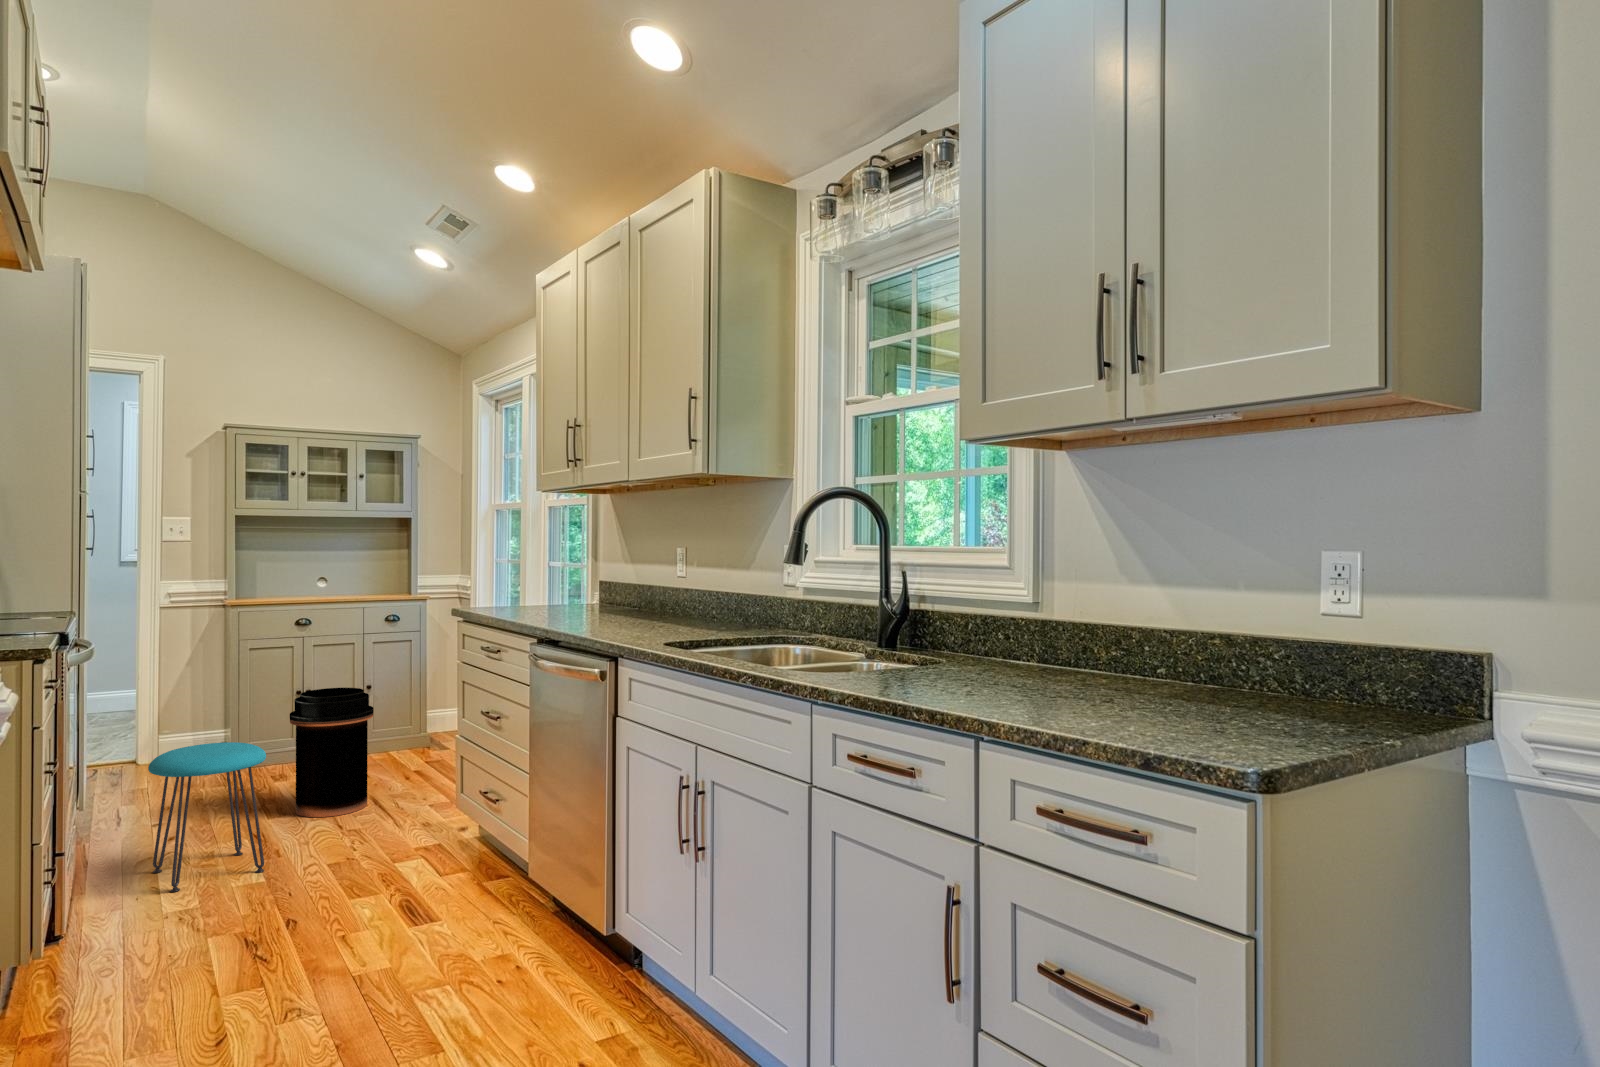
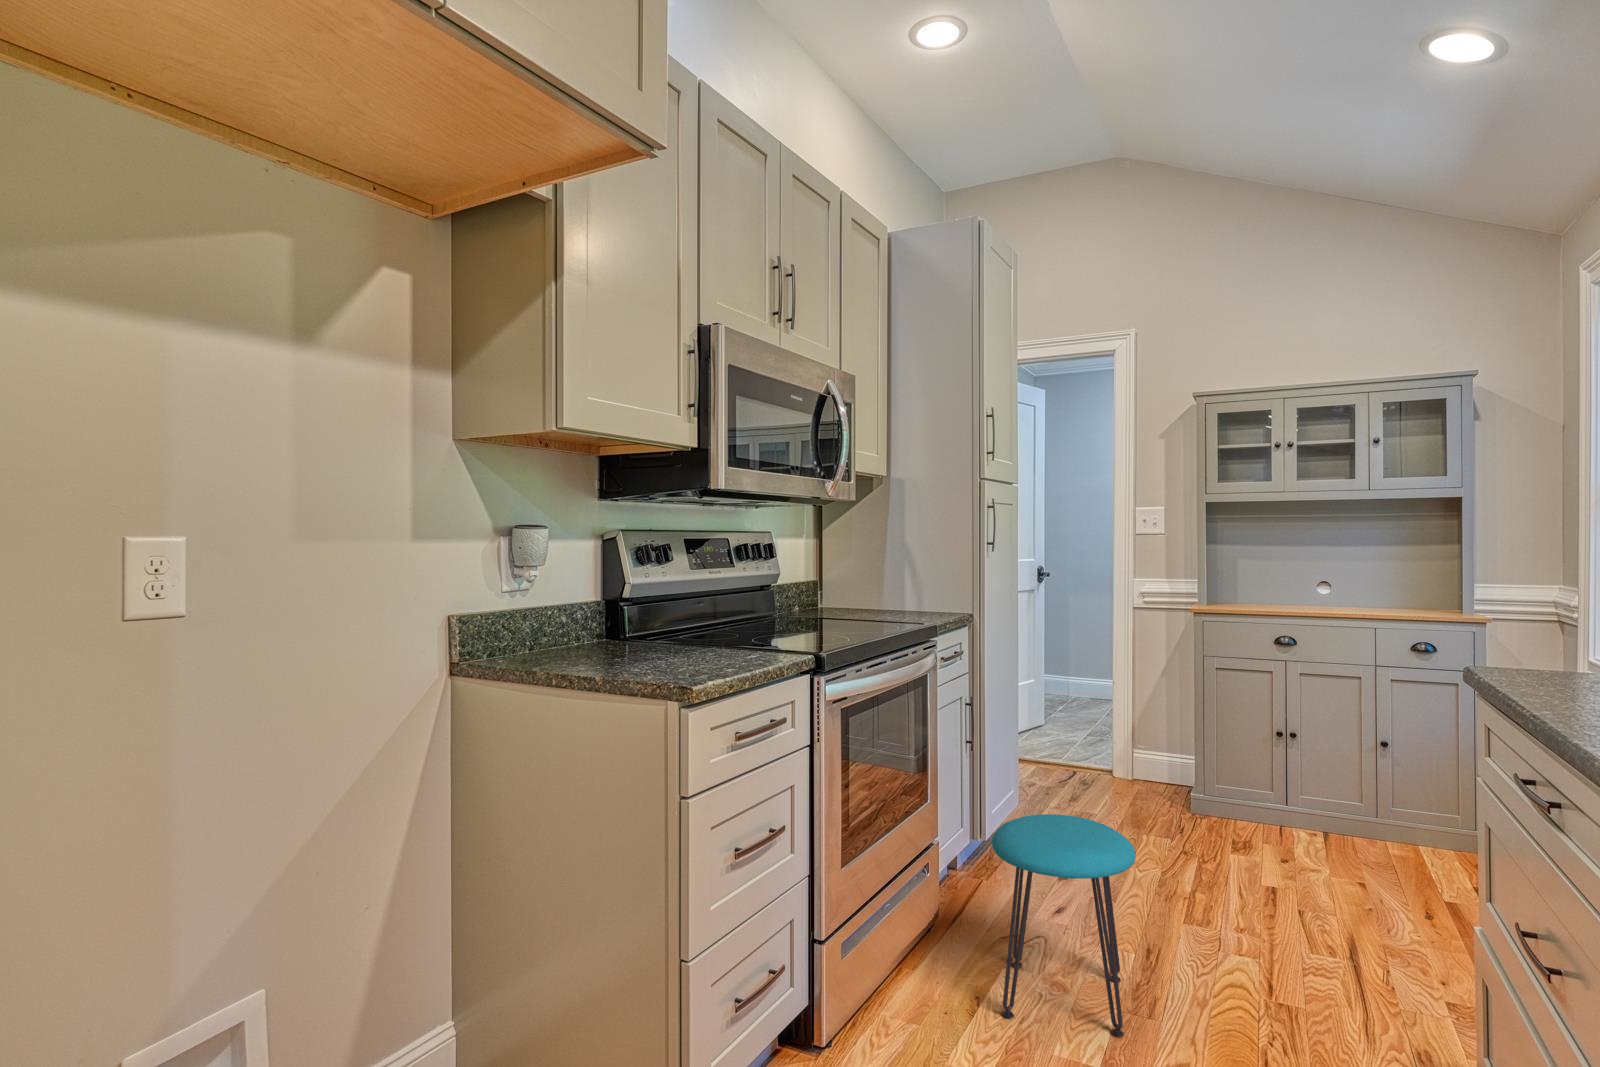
trash can: present [290,688,374,817] -> none [1218,754,1347,962]

